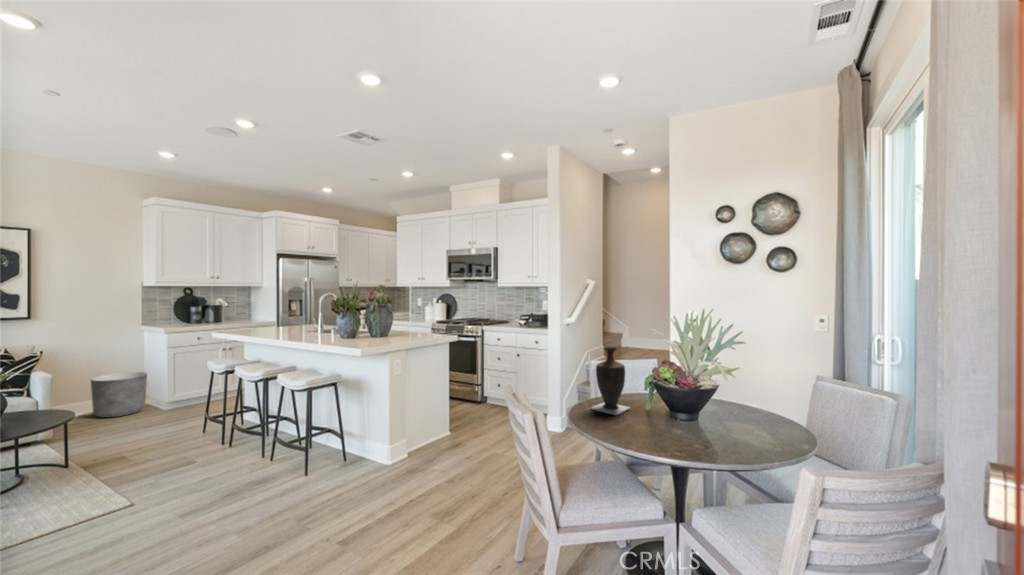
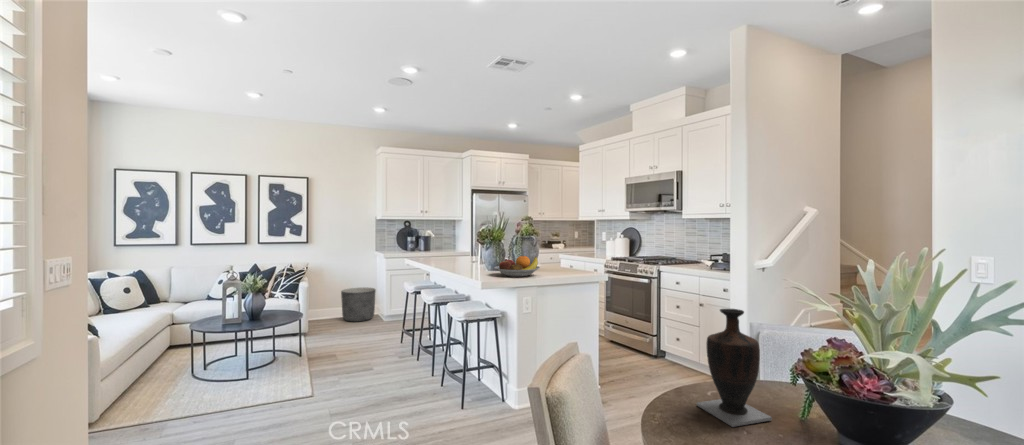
fruit bowl: none [359,322,404,342] -> present [494,256,540,277]

